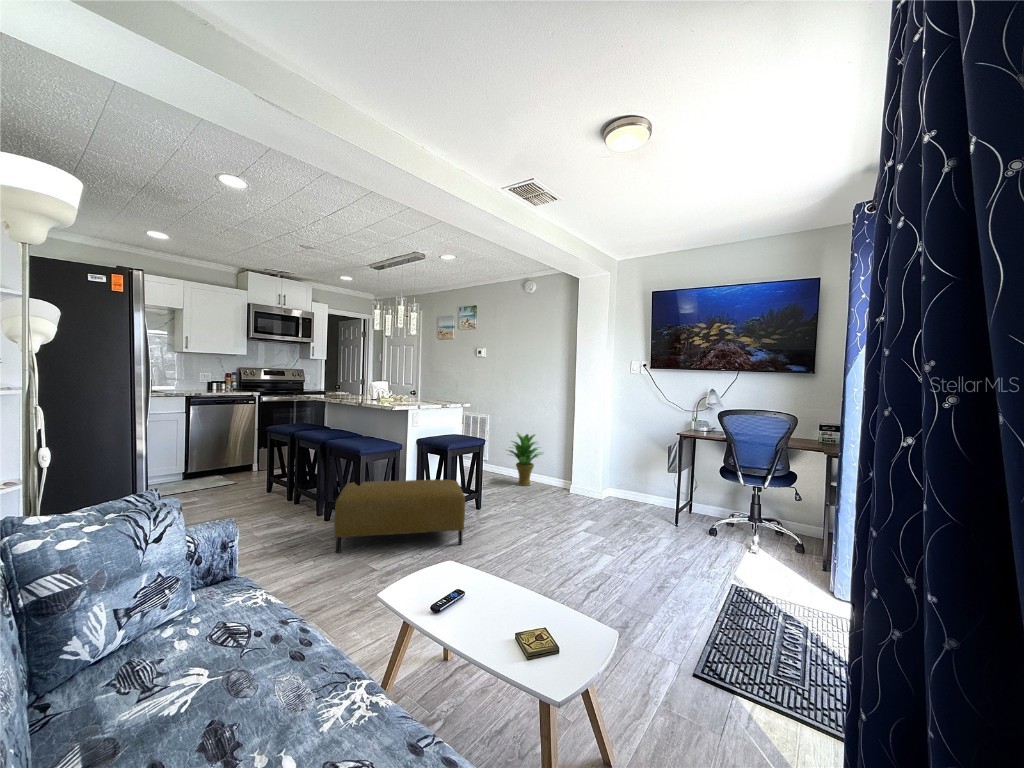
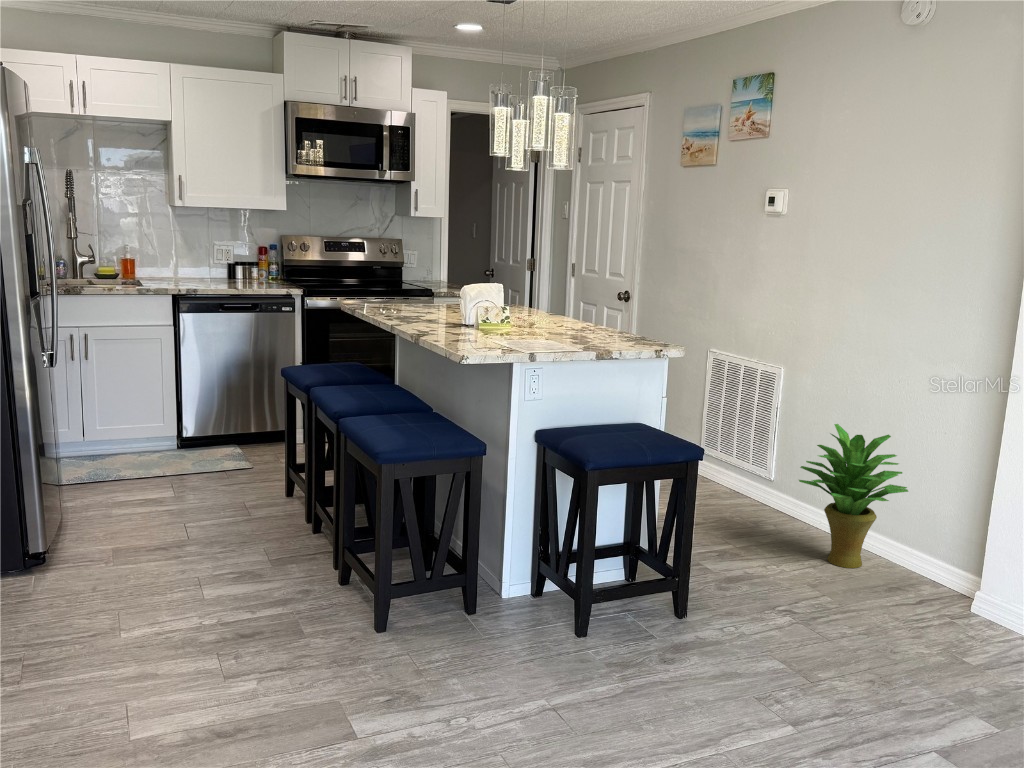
ottoman: present [334,480,465,553] -> none [309,520,605,713]

